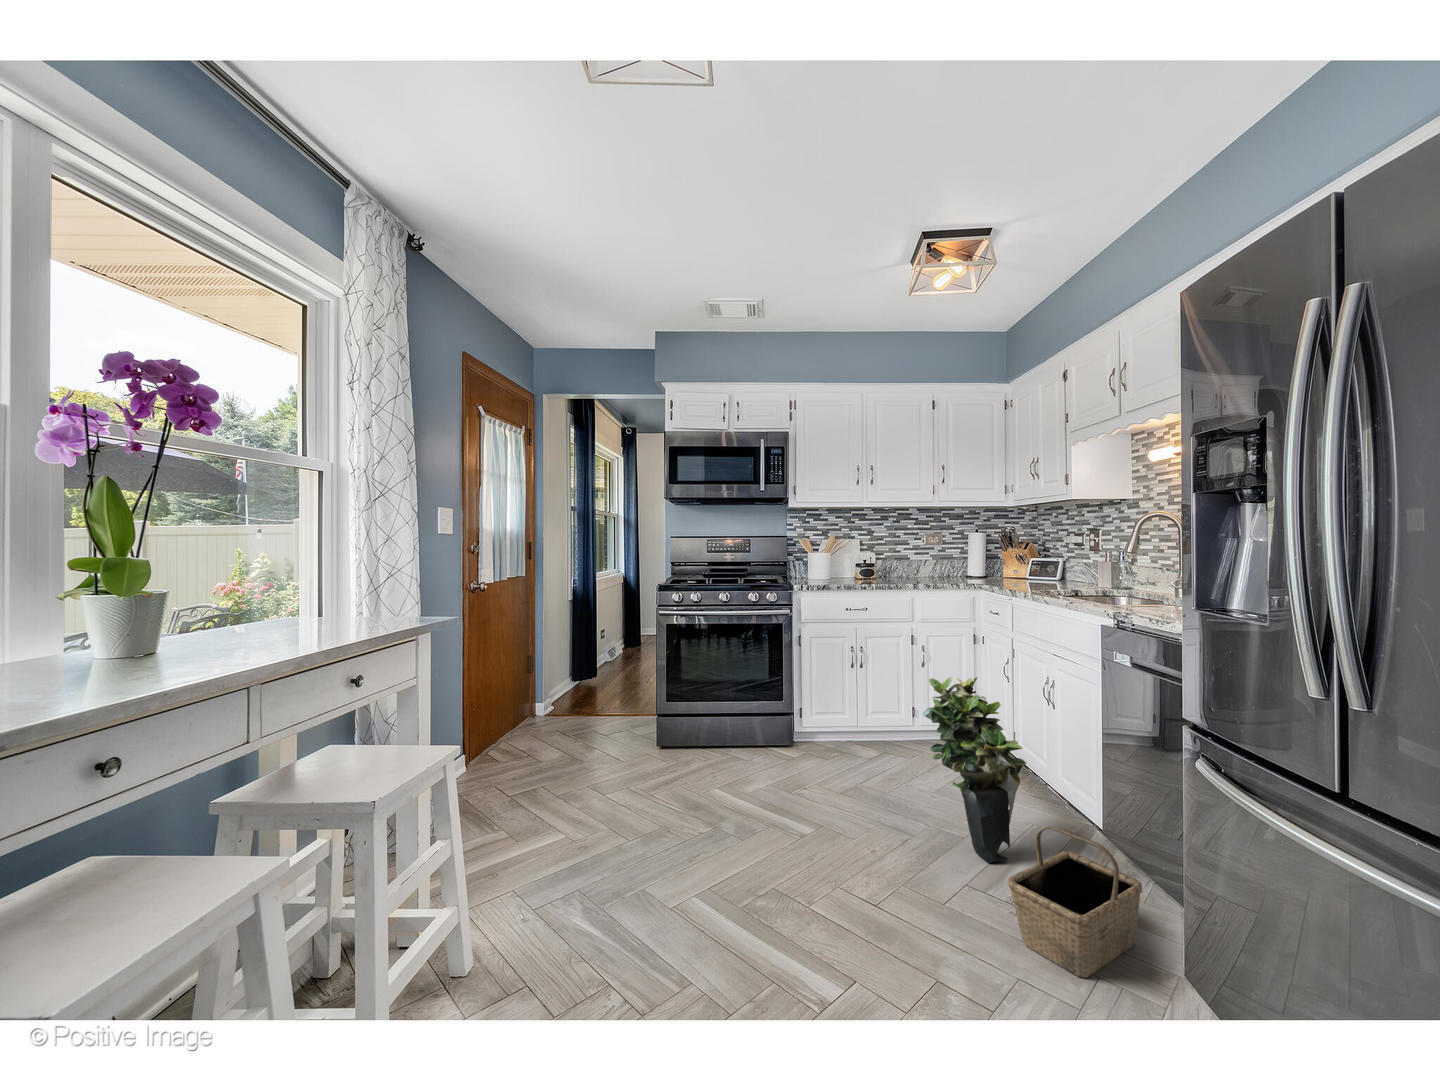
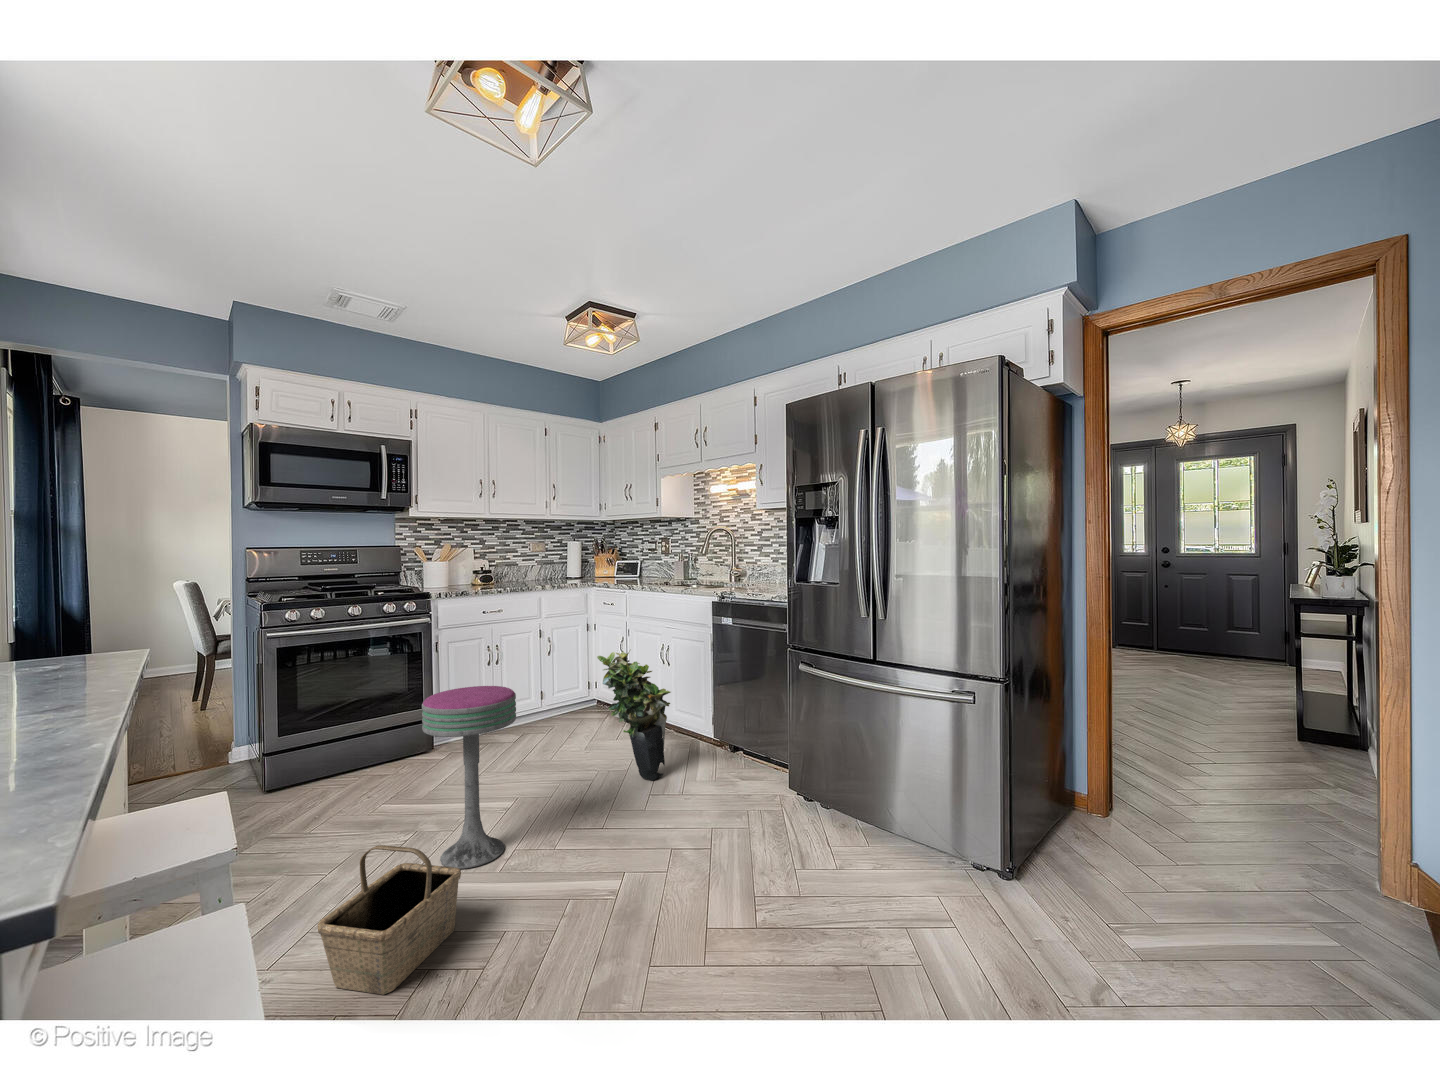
bar stool: none [689,688,782,884] -> present [422,686,516,869]
basket: present [1008,826,1142,977] -> present [318,845,461,995]

